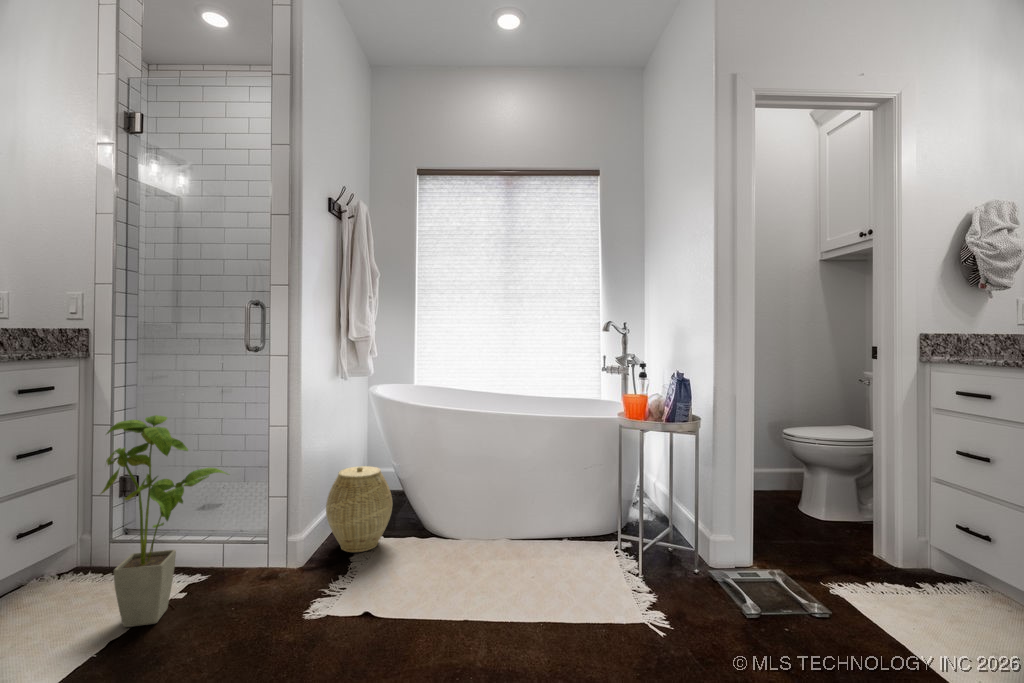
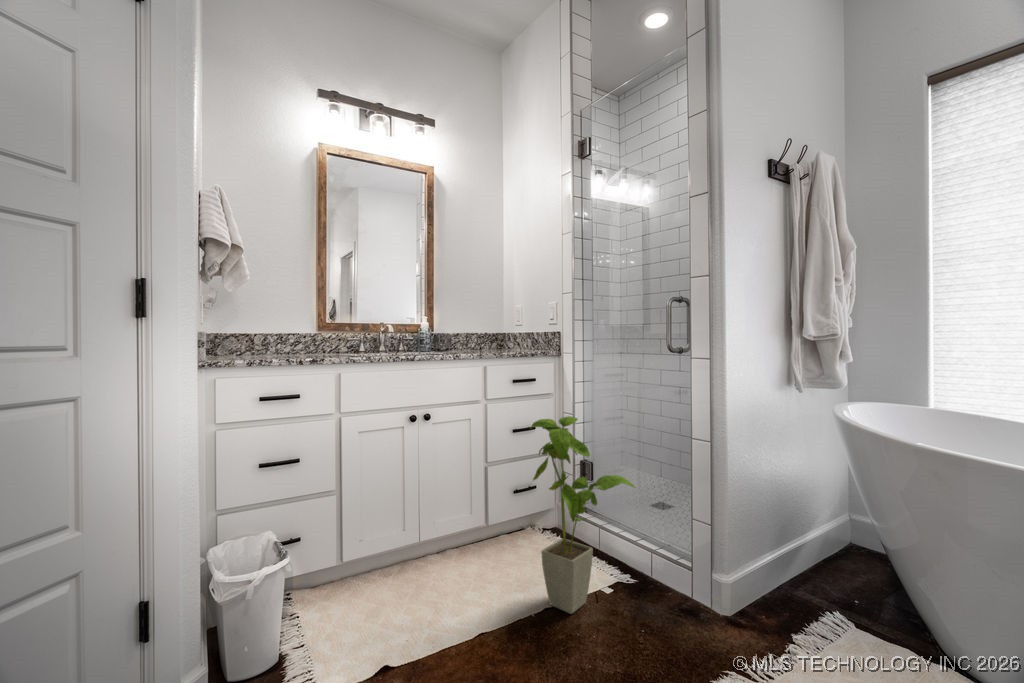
woven basket: present [326,466,392,552] -> none [763,508,866,632]

